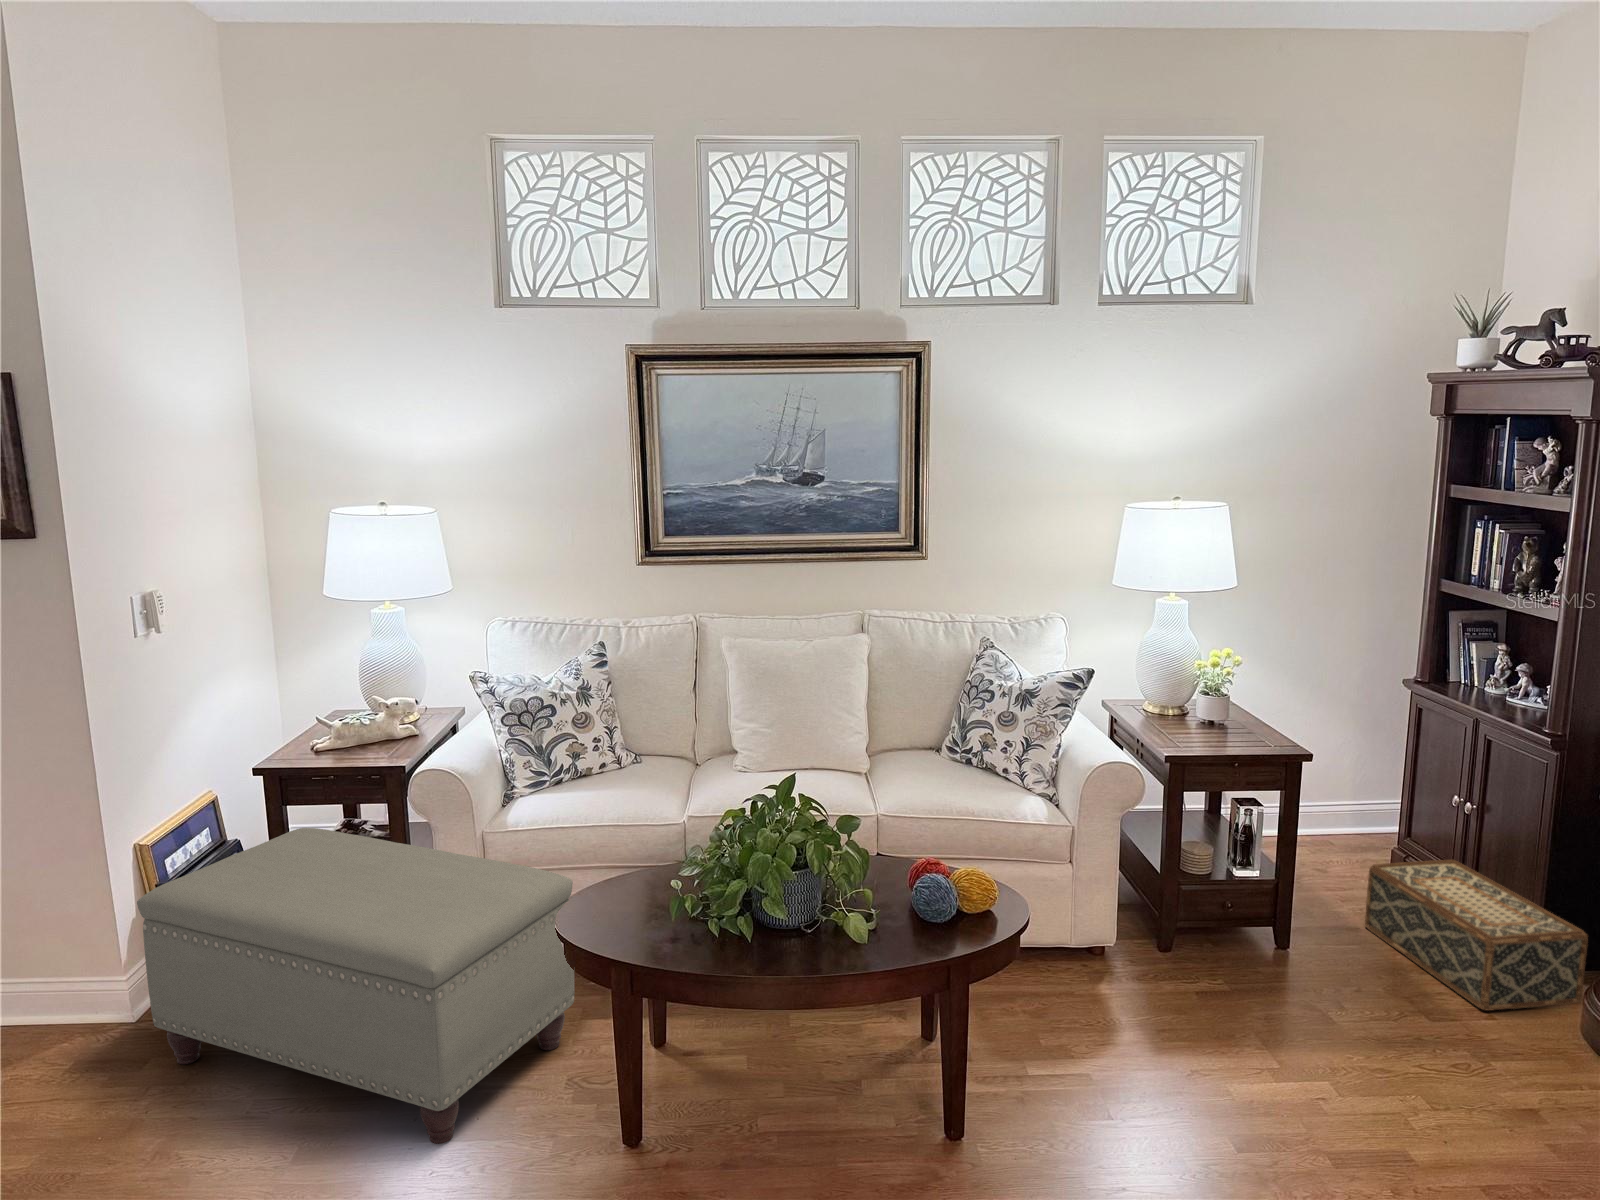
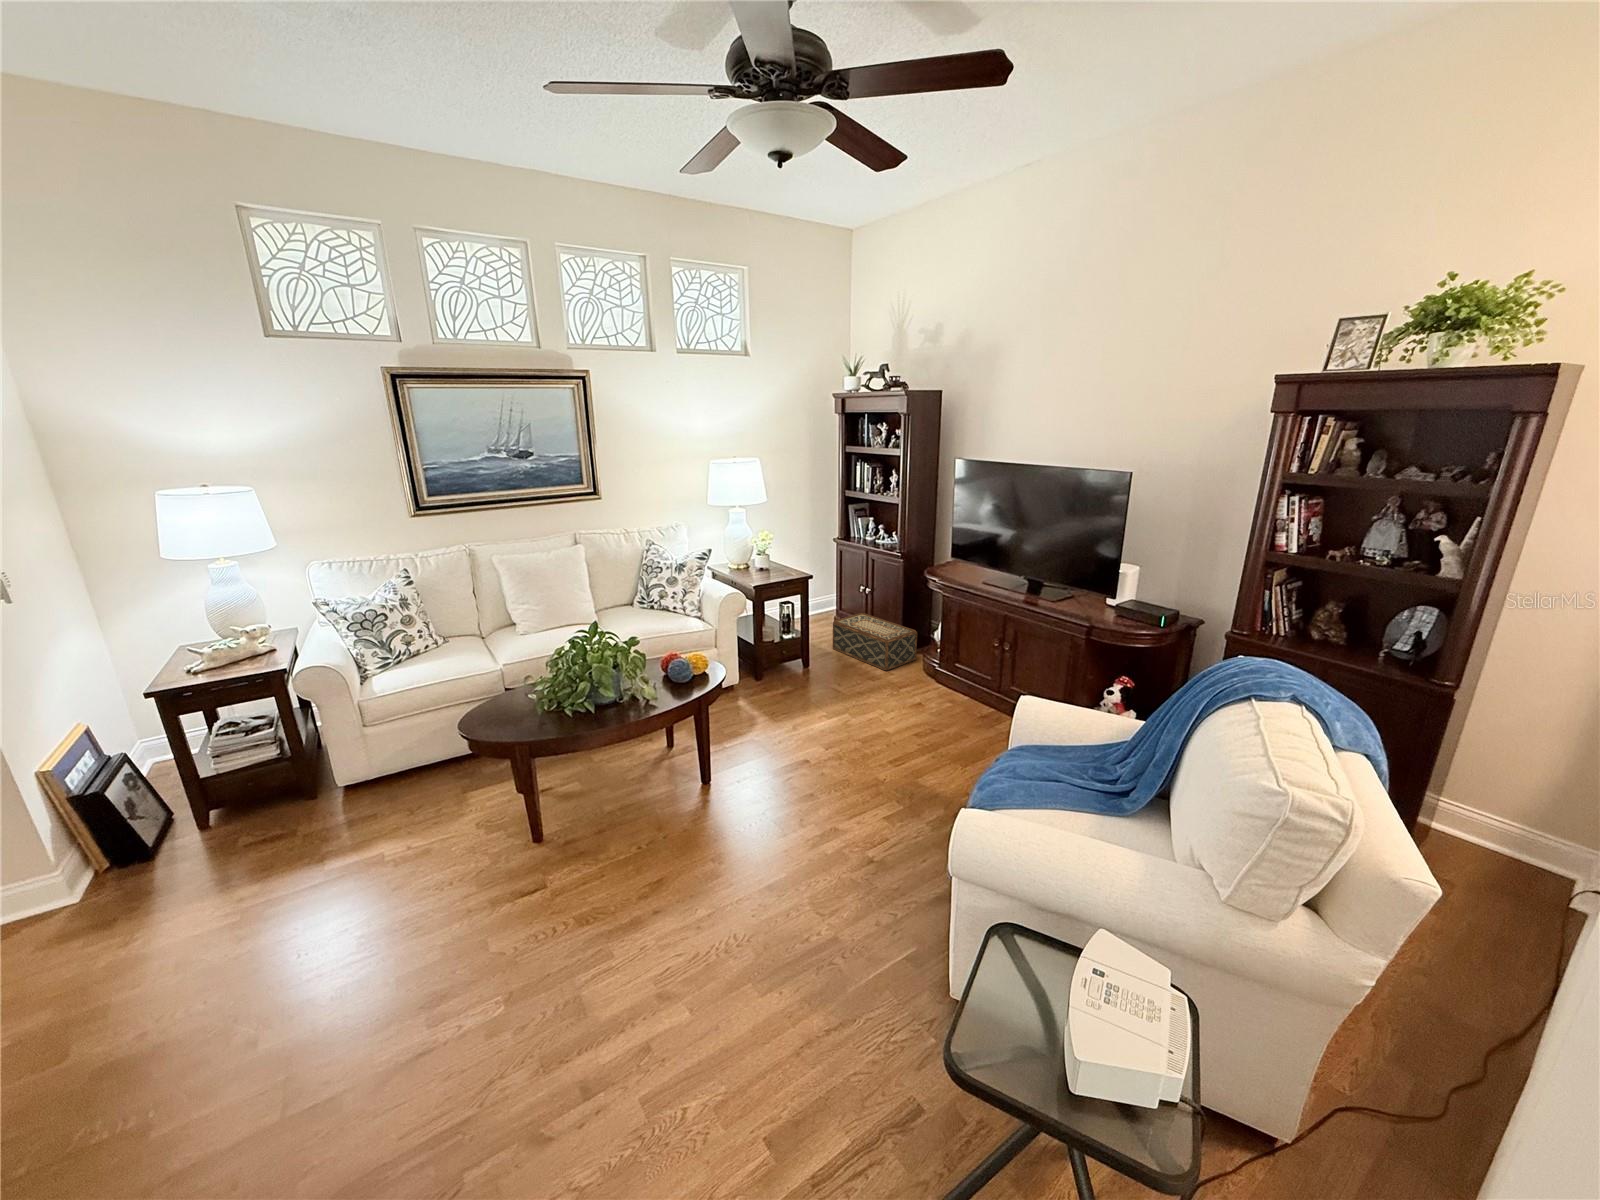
ottoman: present [137,828,575,1144] -> none [78,711,462,914]

